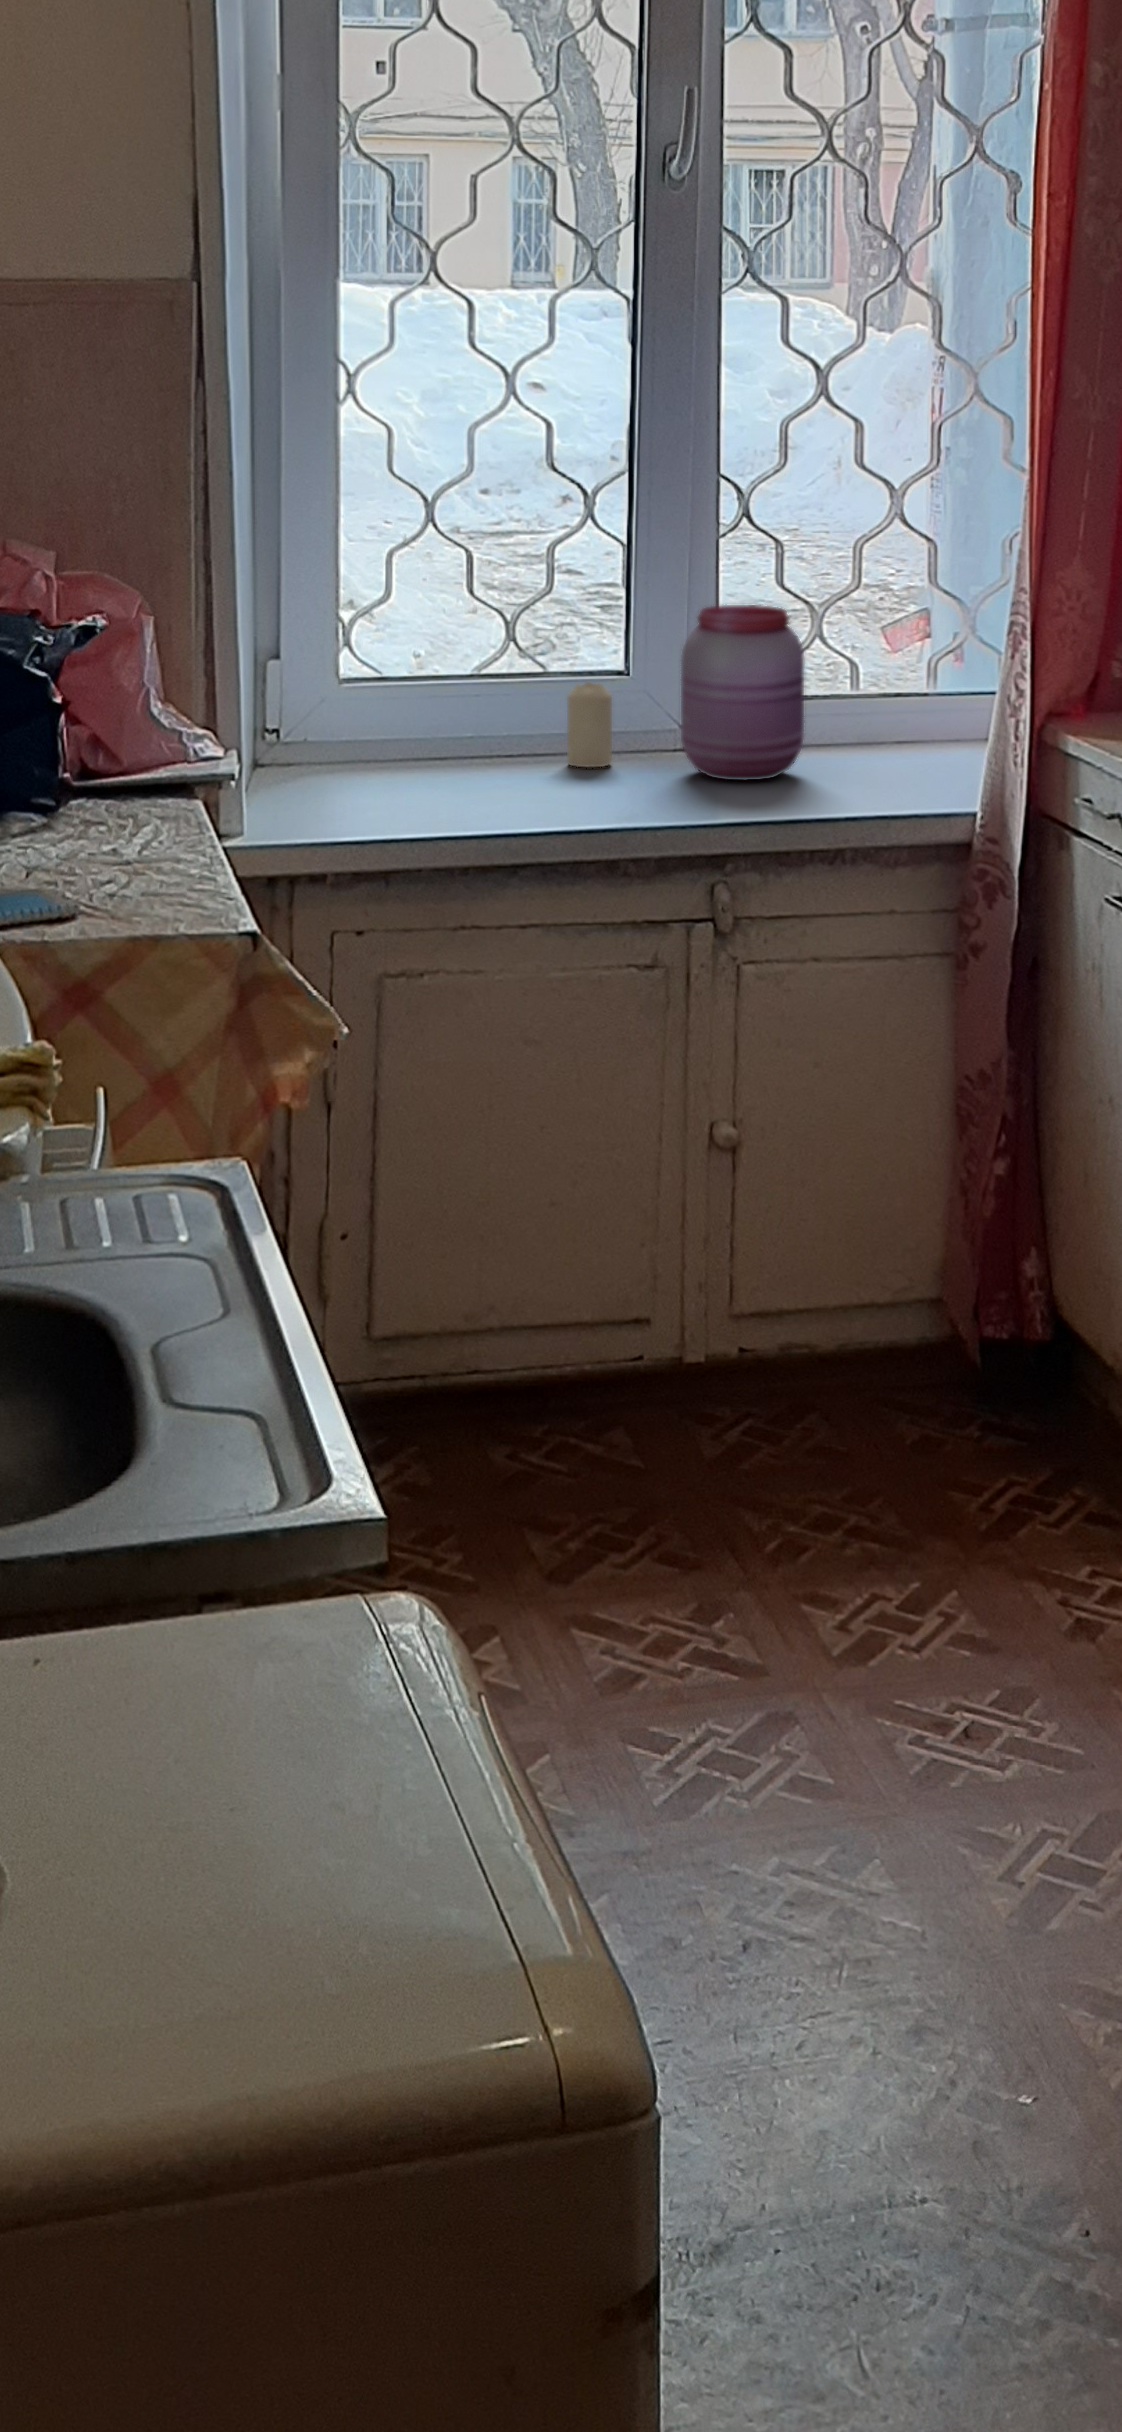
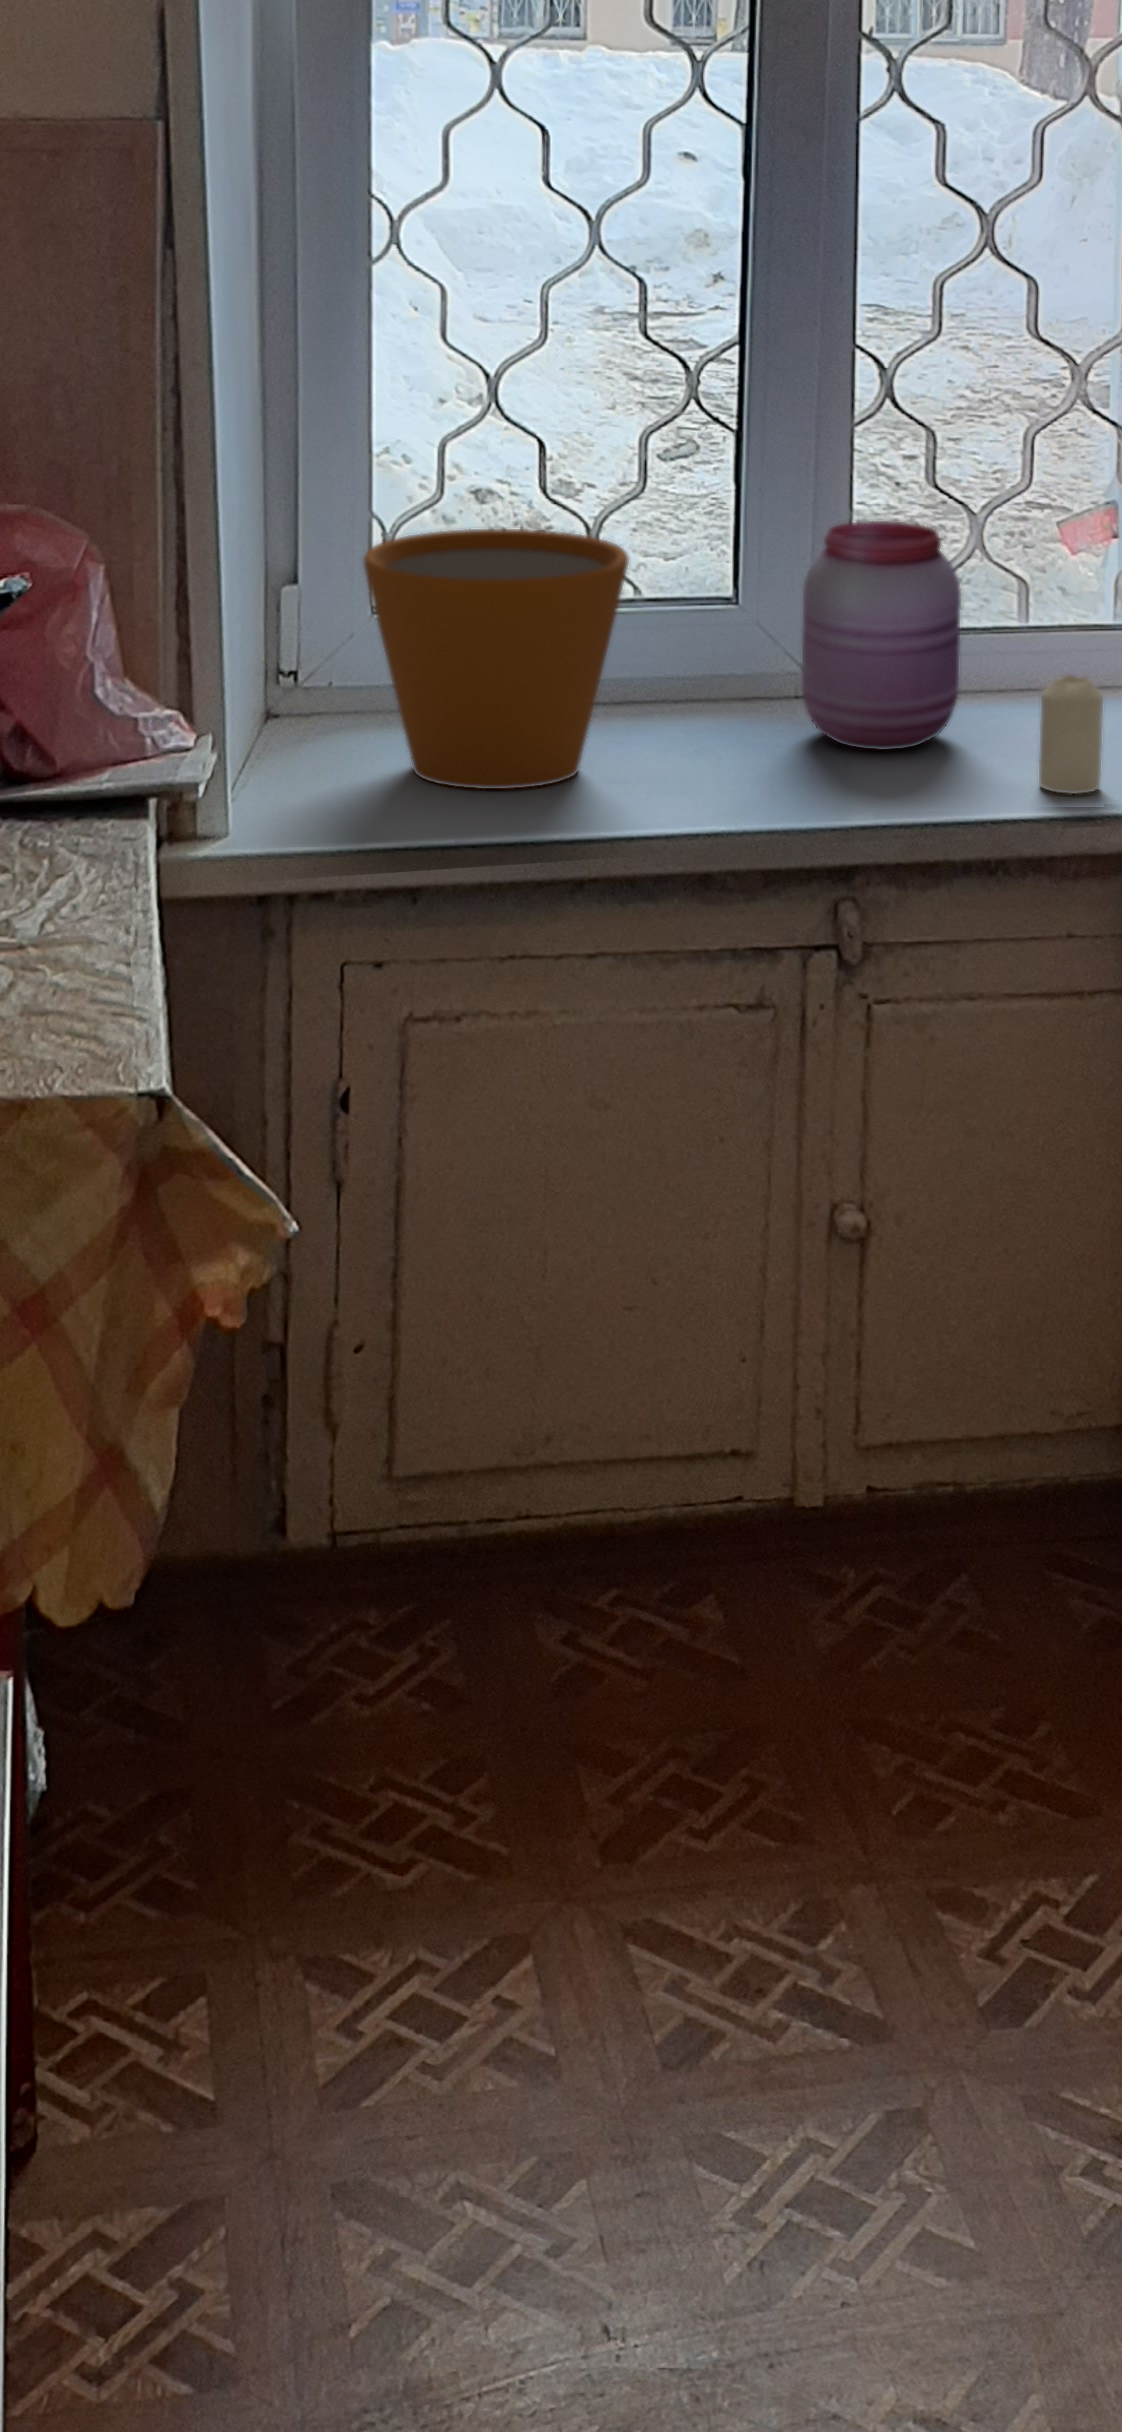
flower pot: none [341,611,547,805] -> present [363,529,629,789]
candle: present [567,682,612,767] -> present [1039,675,1103,794]

